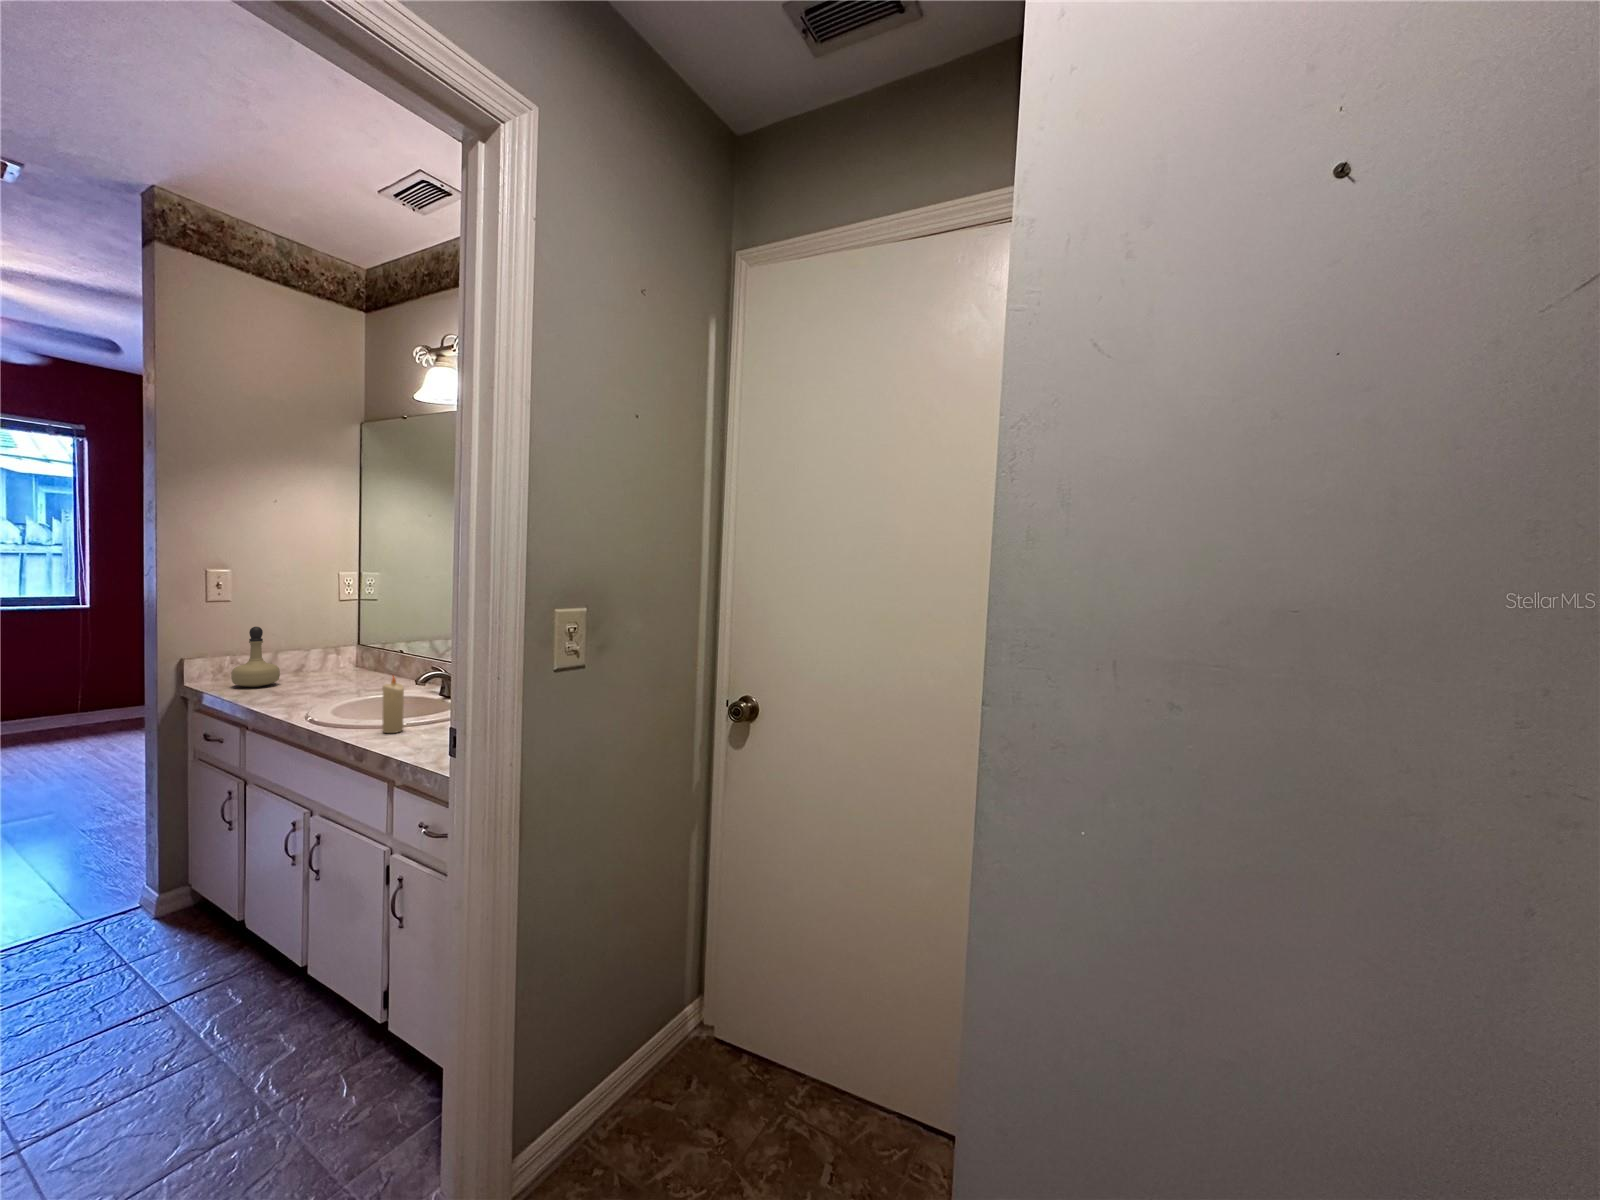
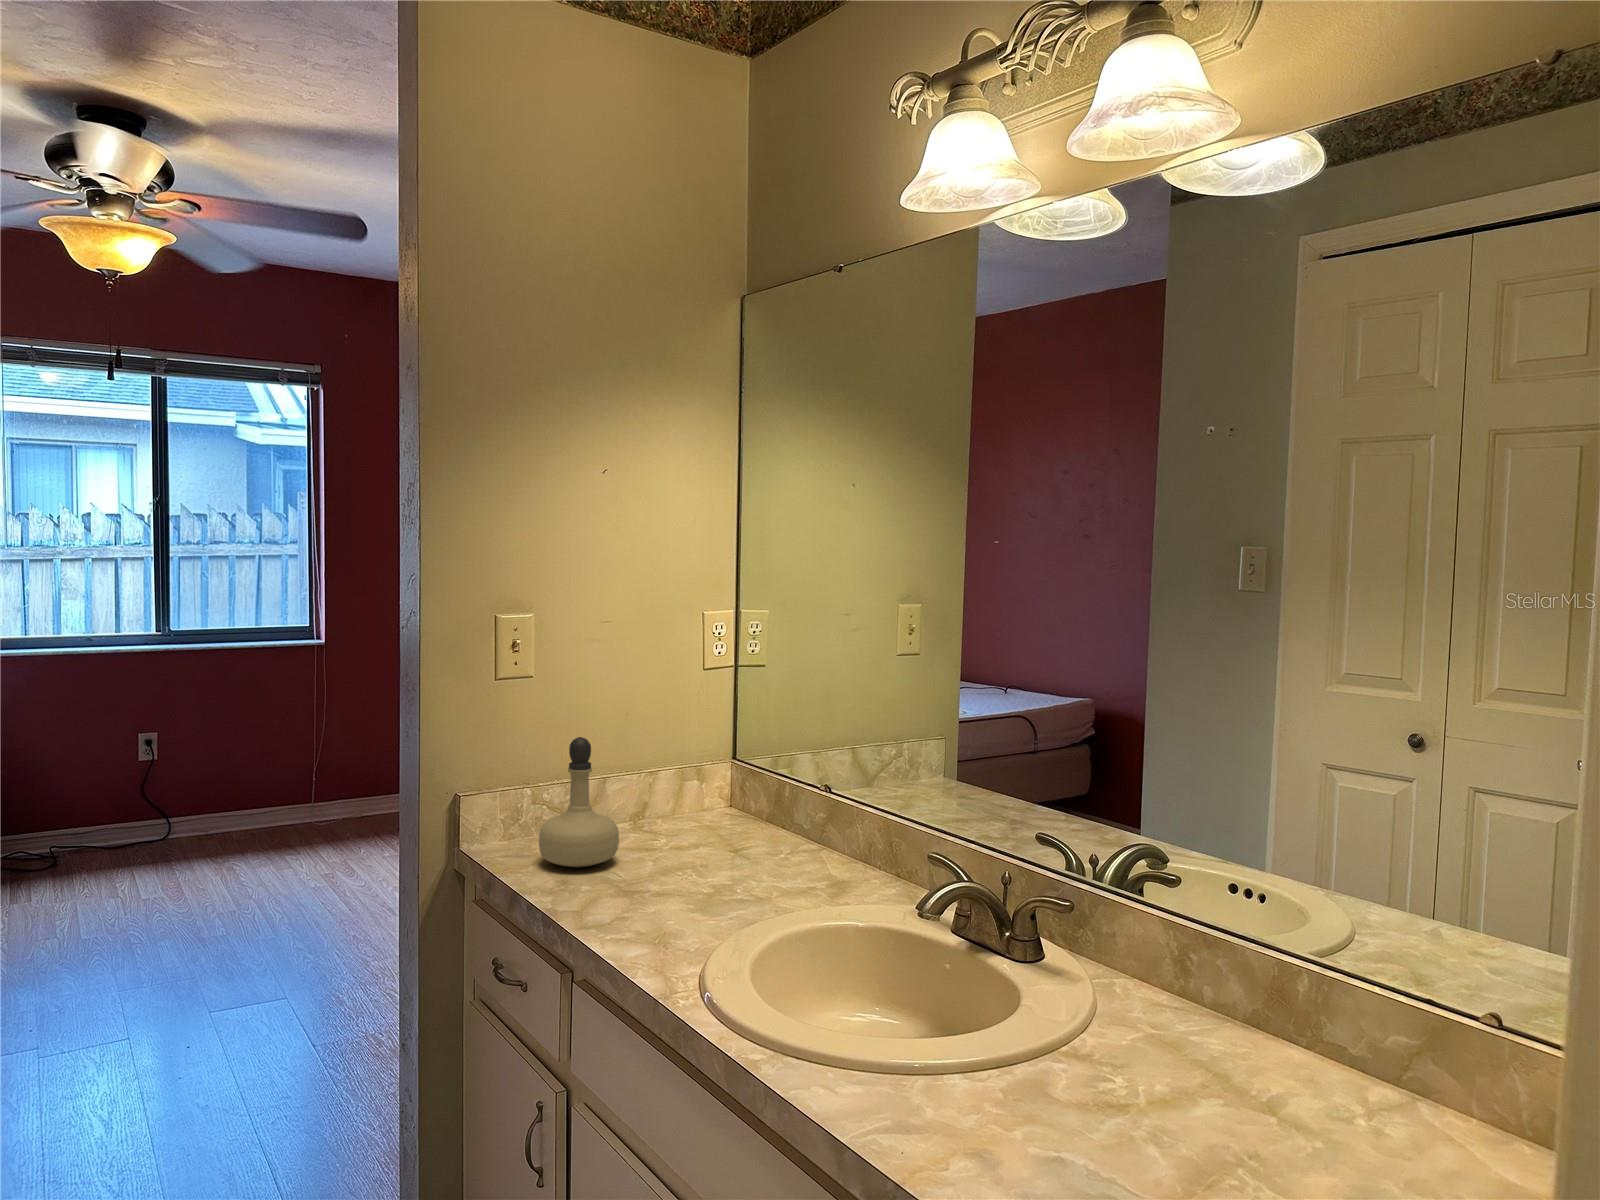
candle: present [382,677,404,733] -> none [929,960,985,1135]

